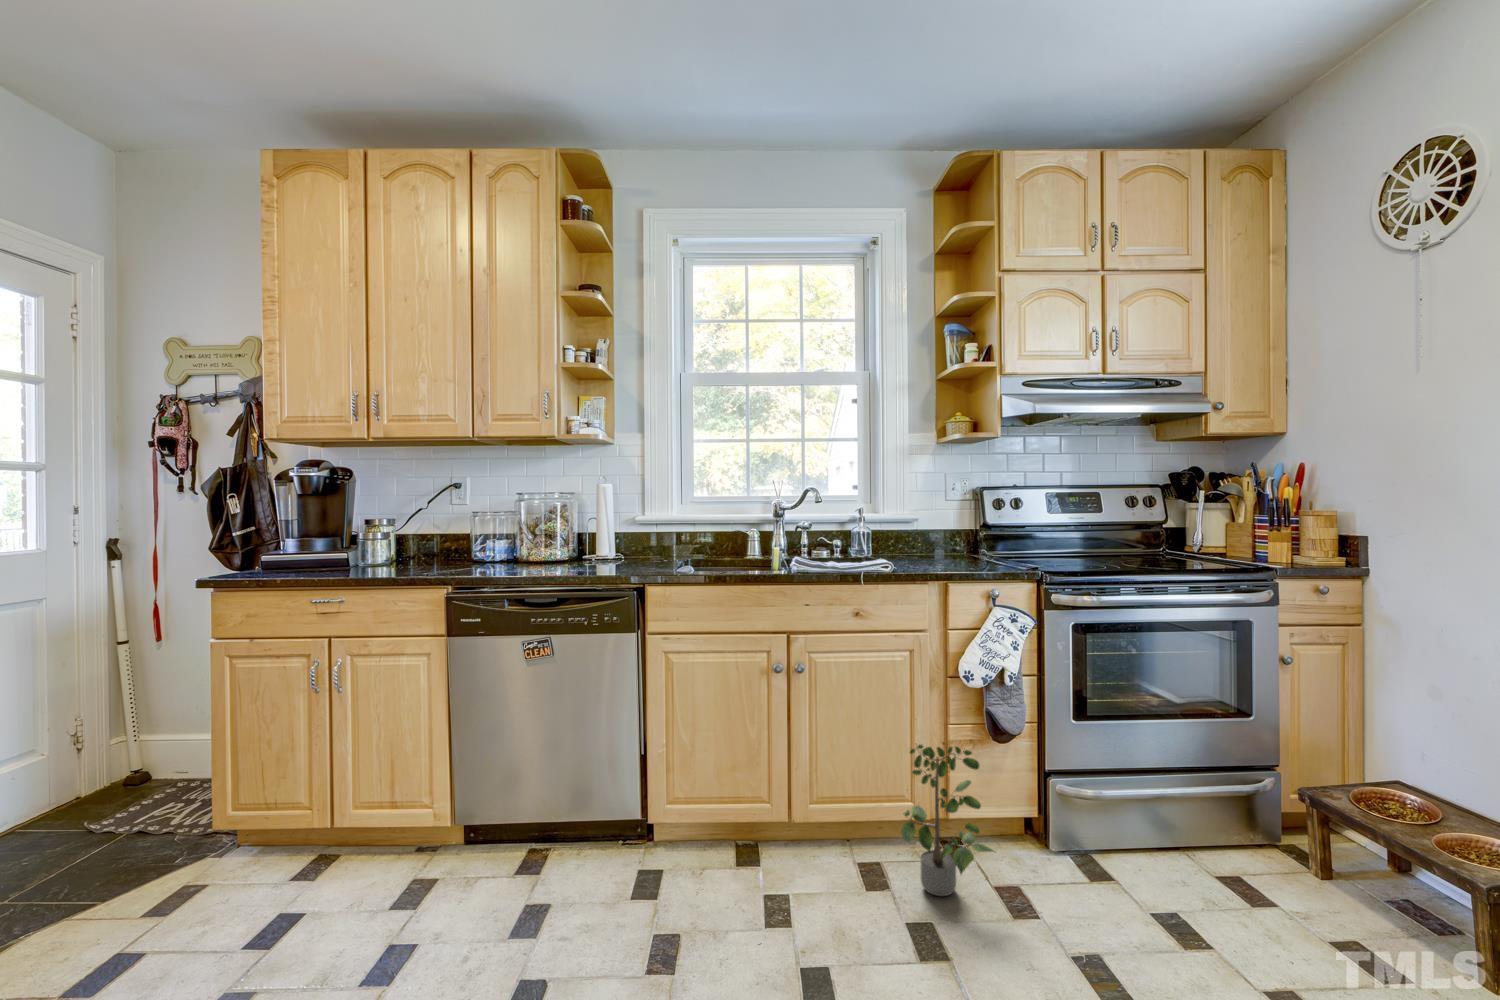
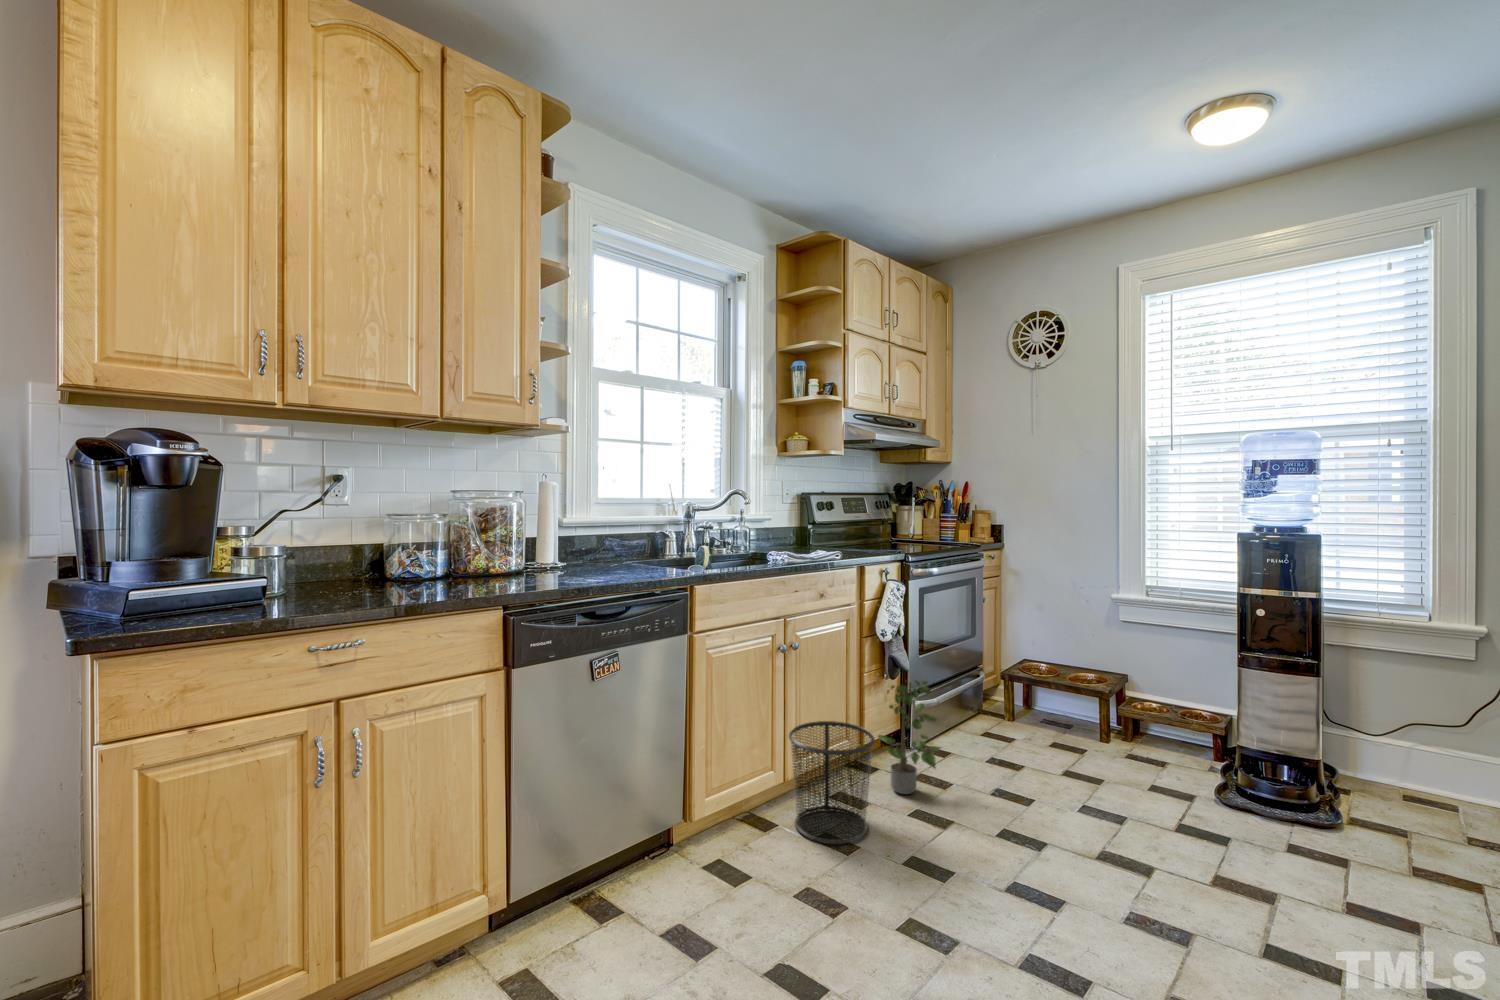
trash can: none [740,760,842,910] -> present [789,721,875,844]

